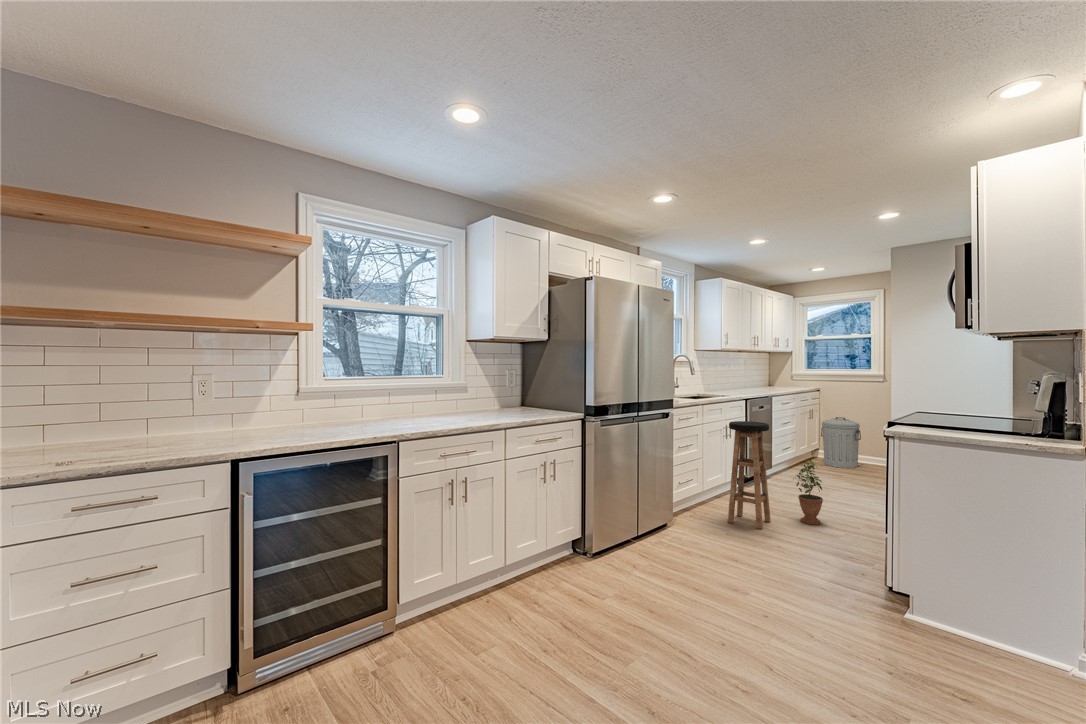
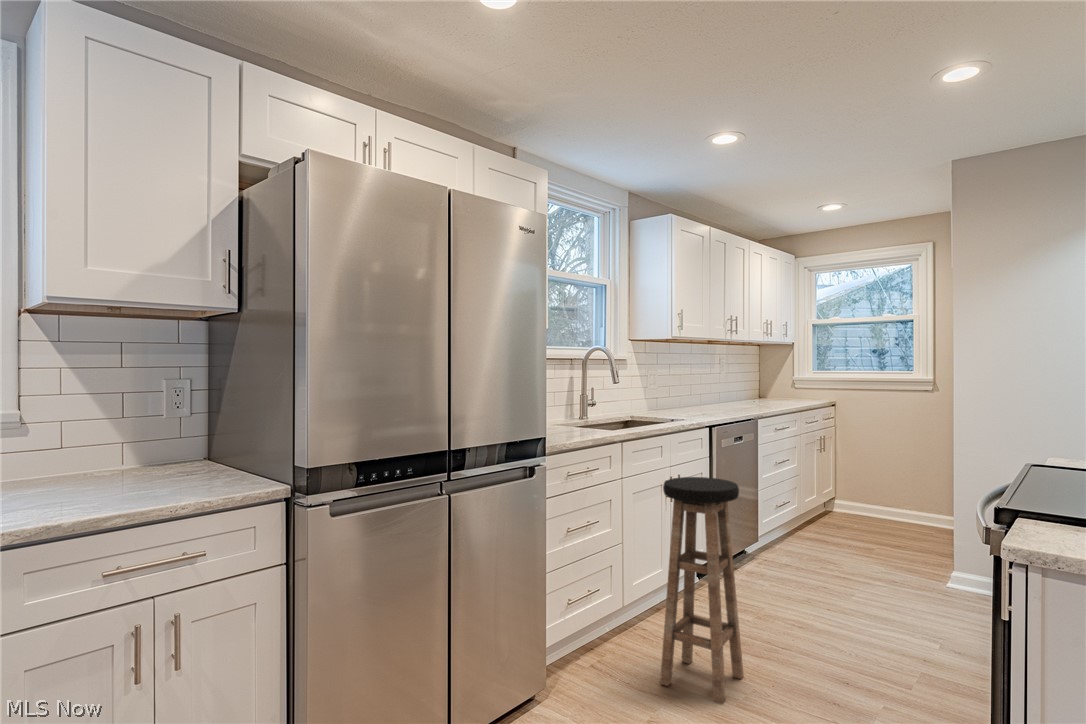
trash can: present [821,417,861,468] -> none [837,448,898,532]
potted plant: present [796,460,823,525] -> none [786,548,842,683]

